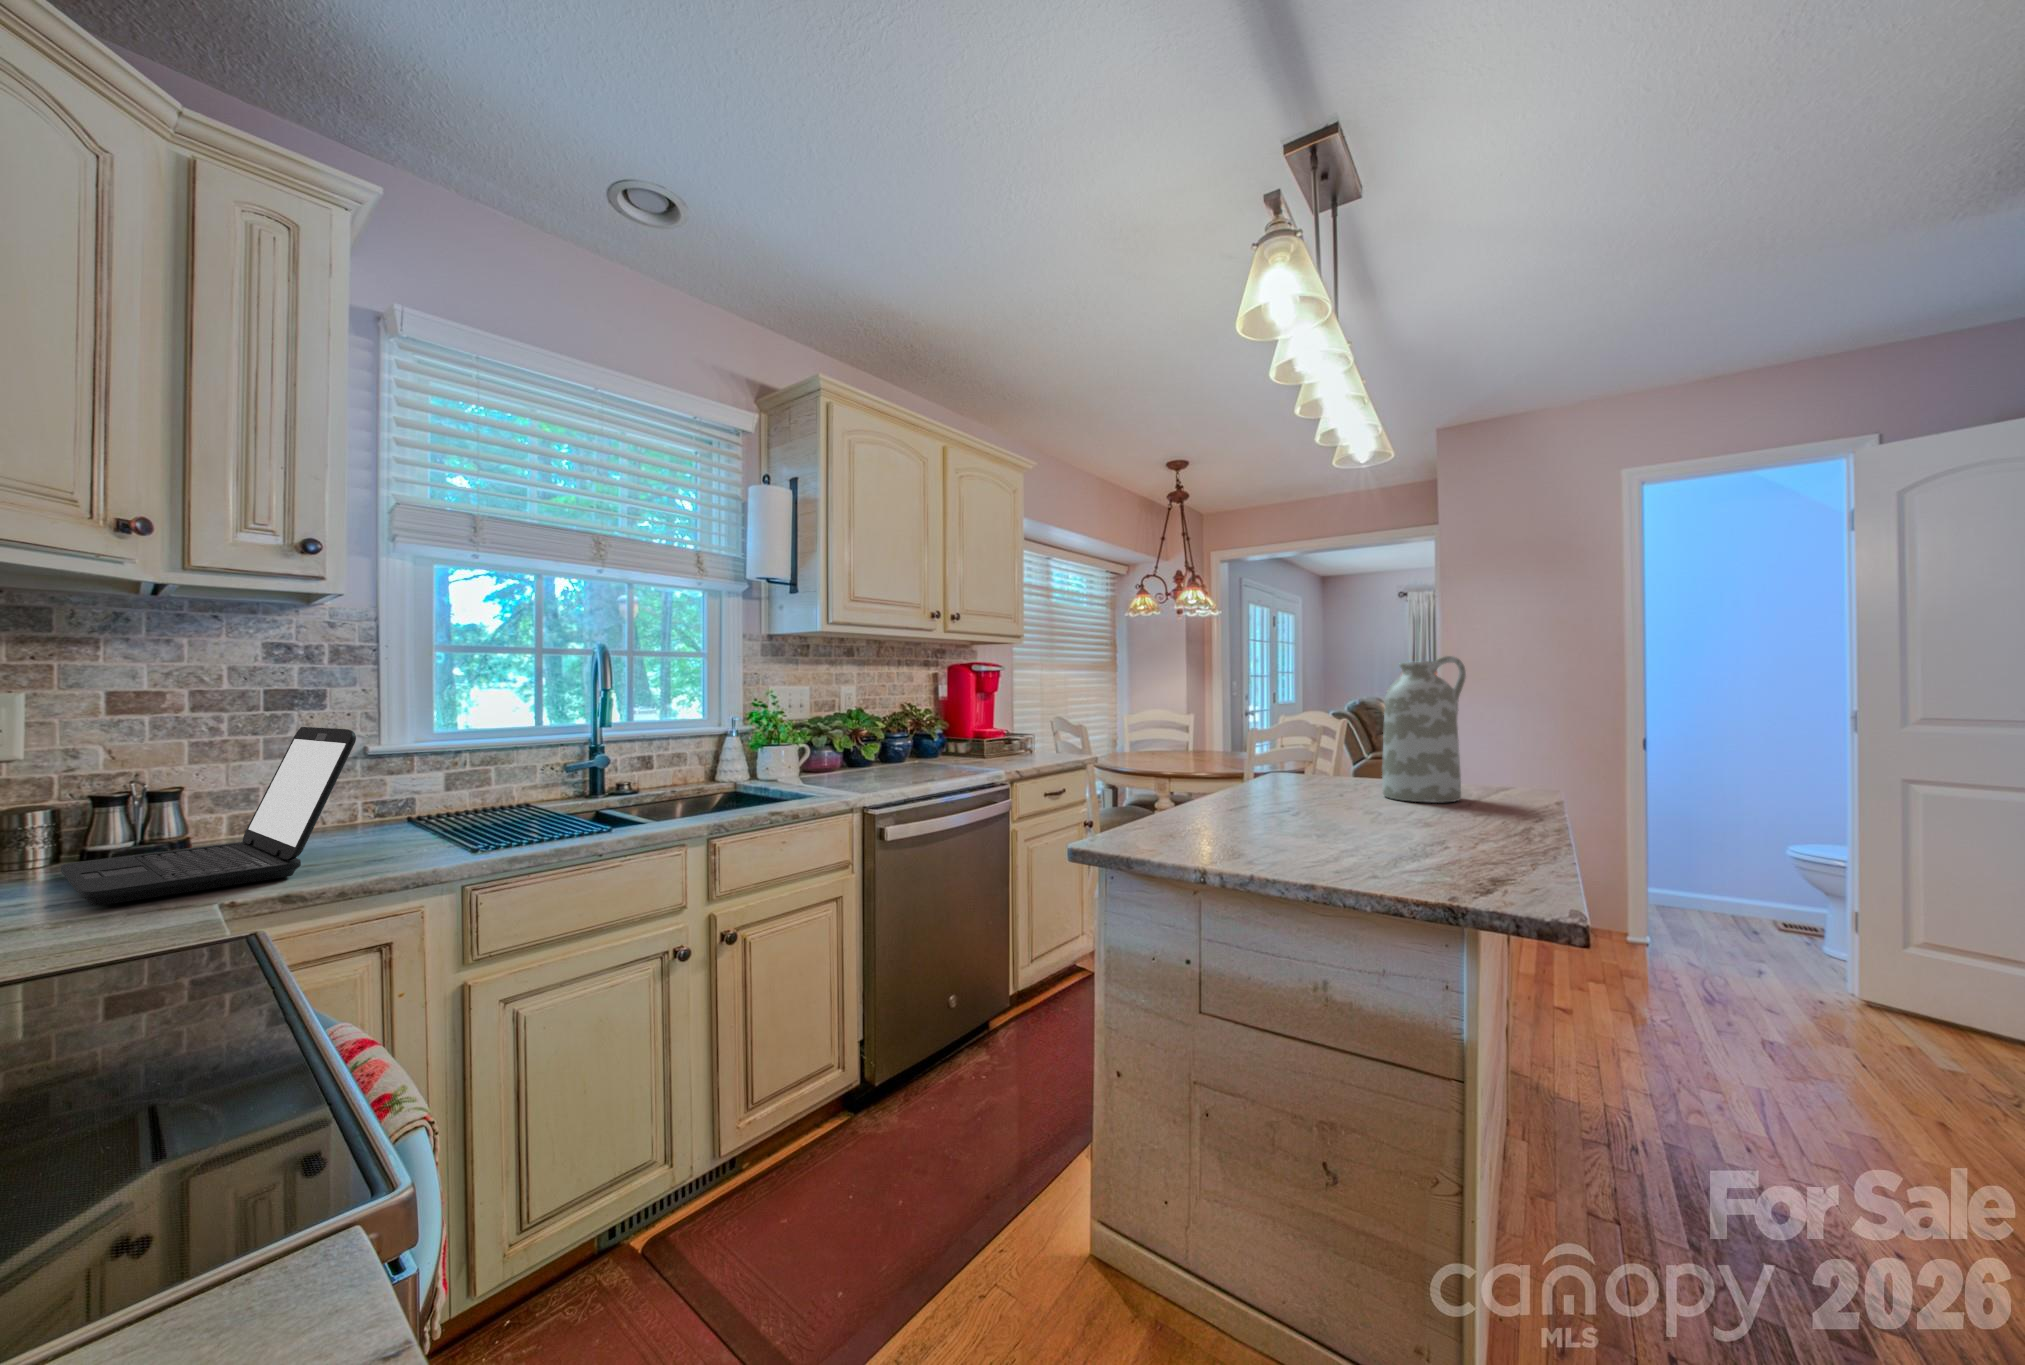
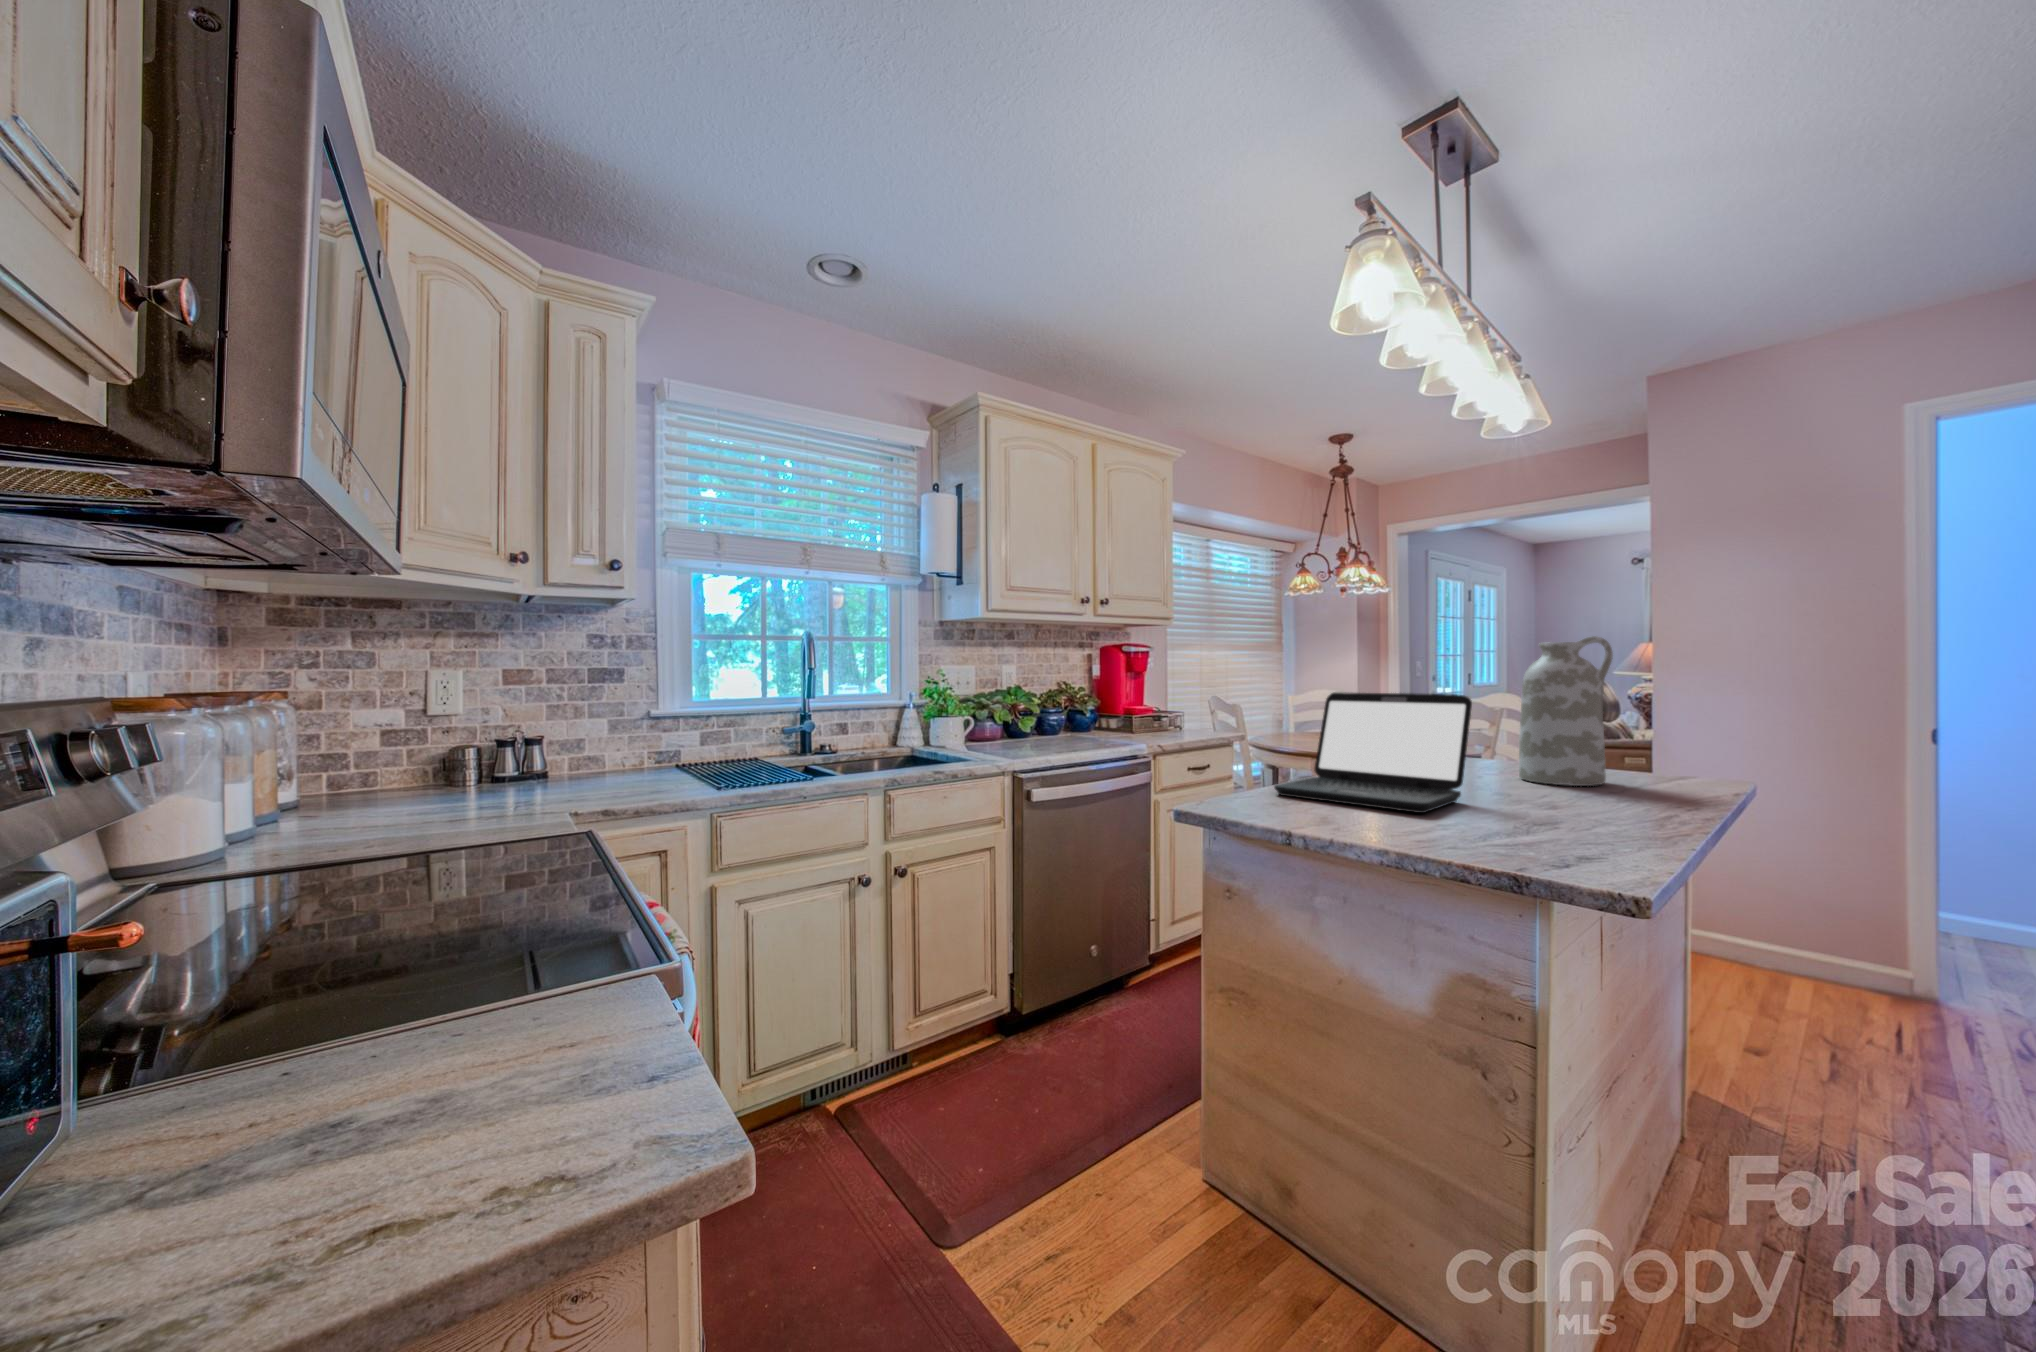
laptop: present [61,727,356,906] -> present [1274,692,1472,813]

